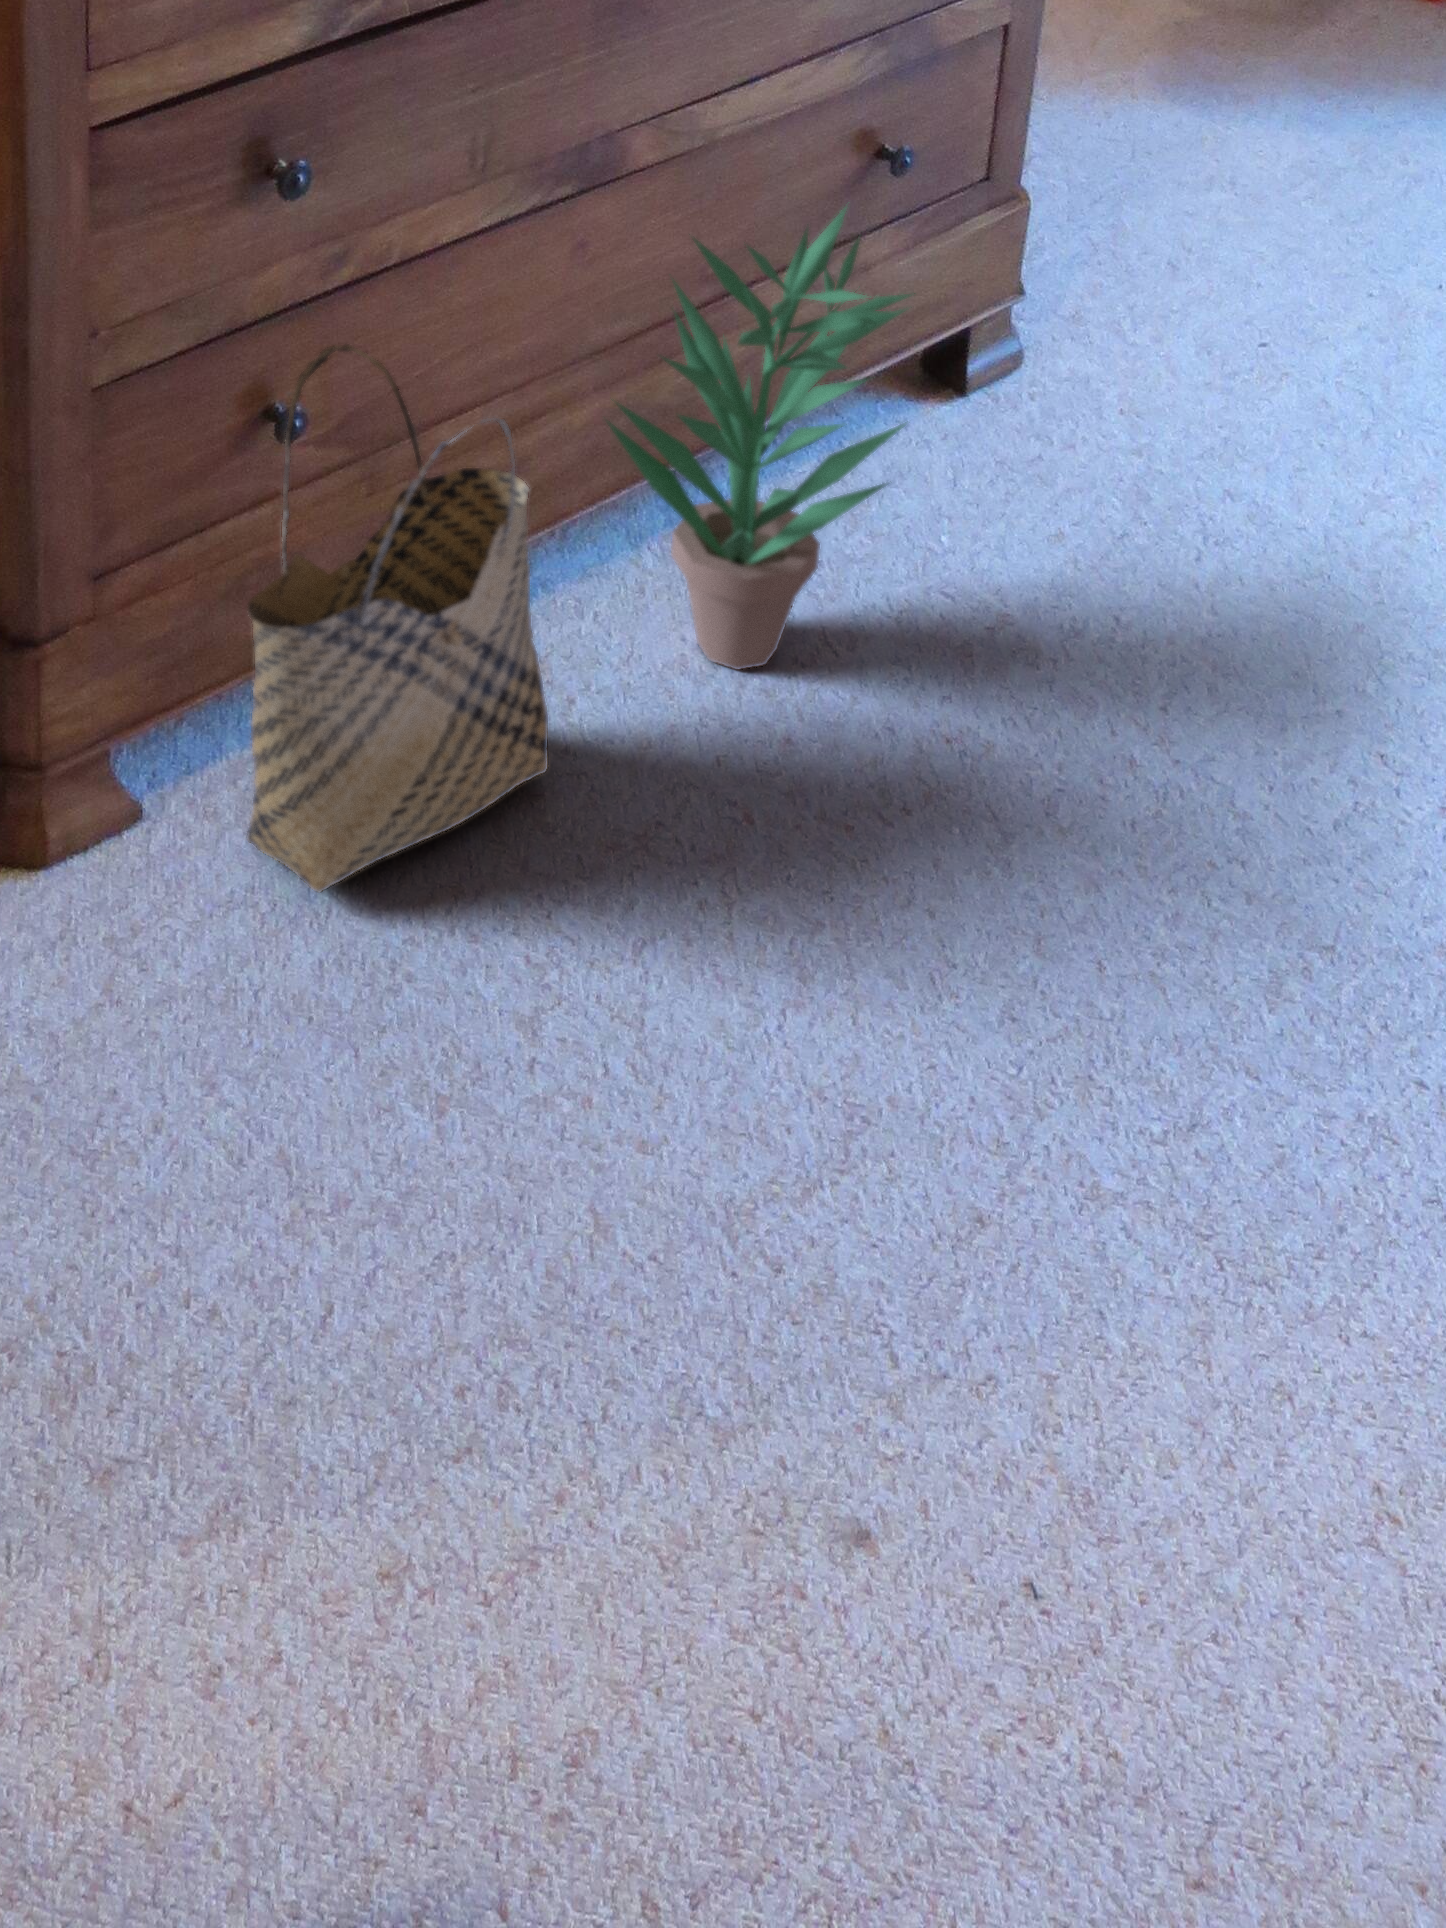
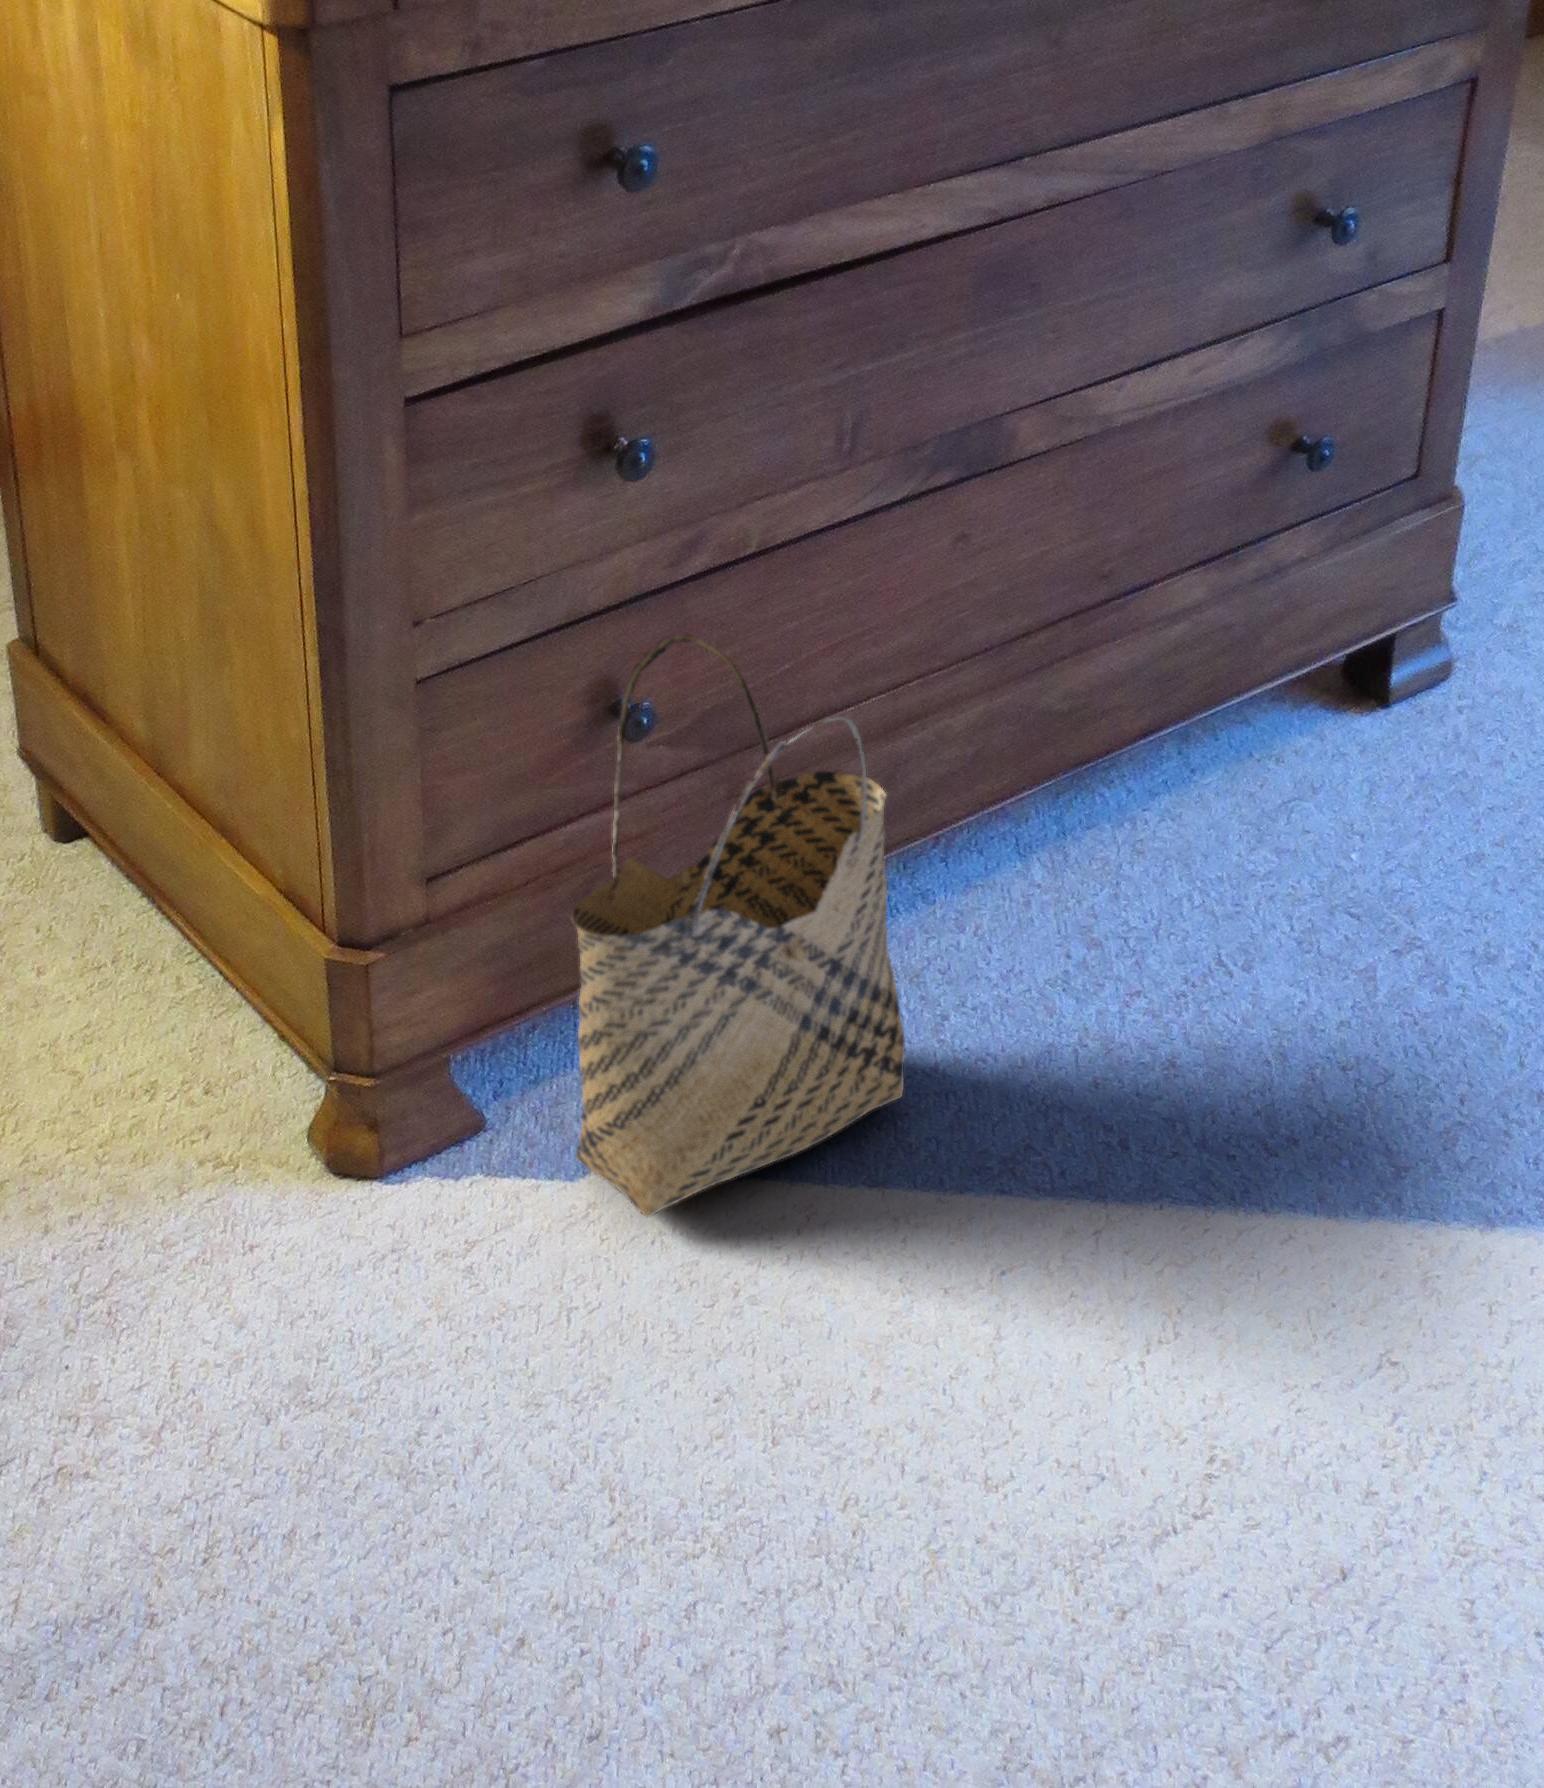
potted plant: present [608,208,910,669] -> none [975,493,1323,996]

